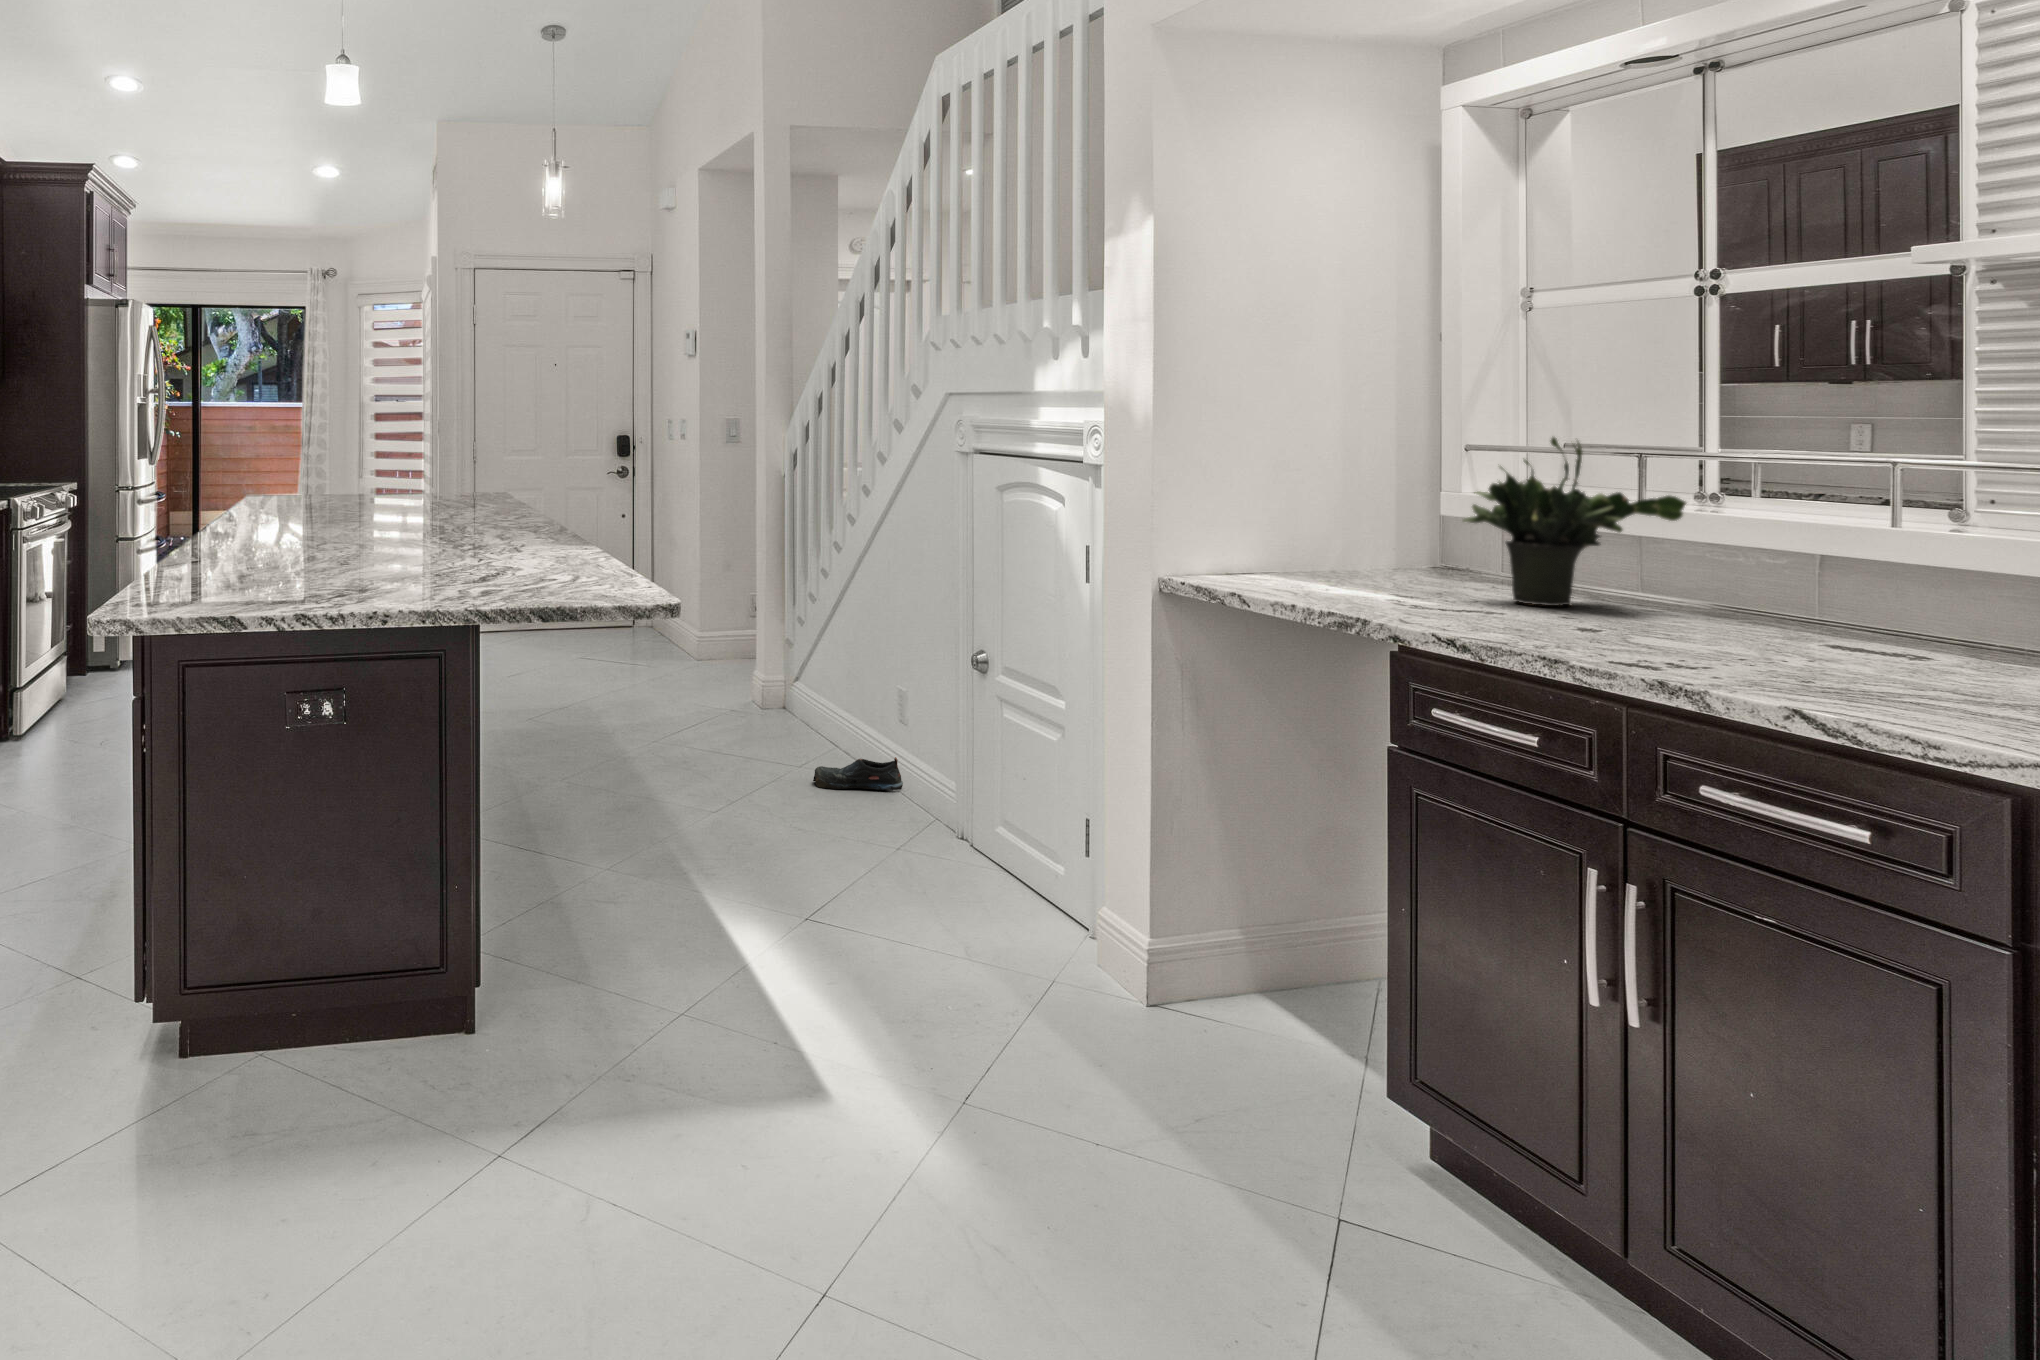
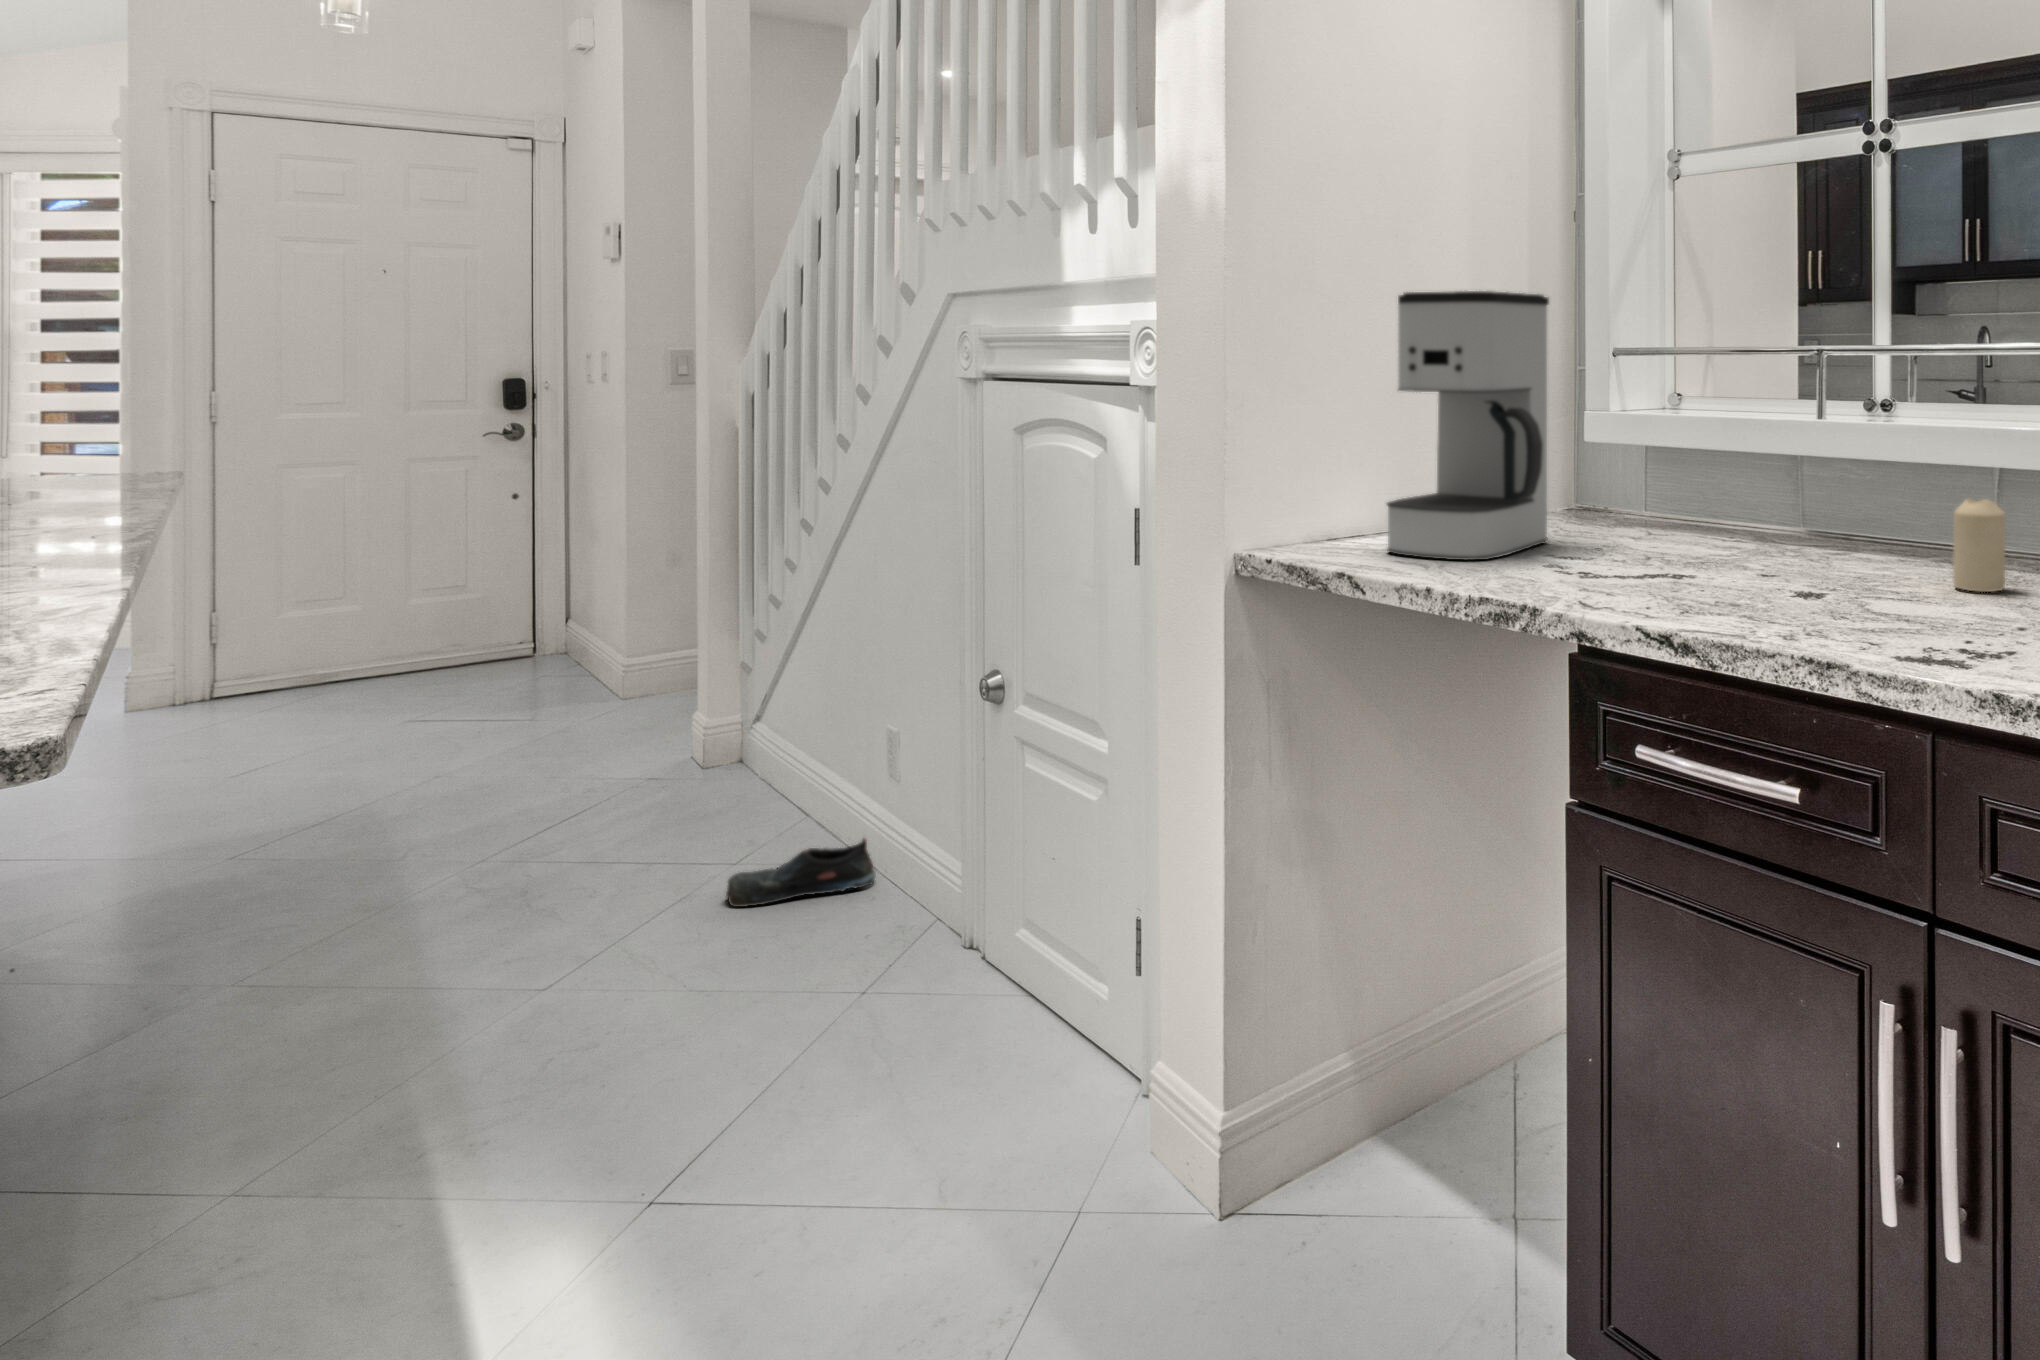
coffee maker: none [1268,408,1401,592] -> present [1387,291,1549,560]
potted plant: present [1463,437,1686,606] -> none [1633,327,1877,560]
candle: none [1723,570,1771,640] -> present [1953,499,2005,592]

